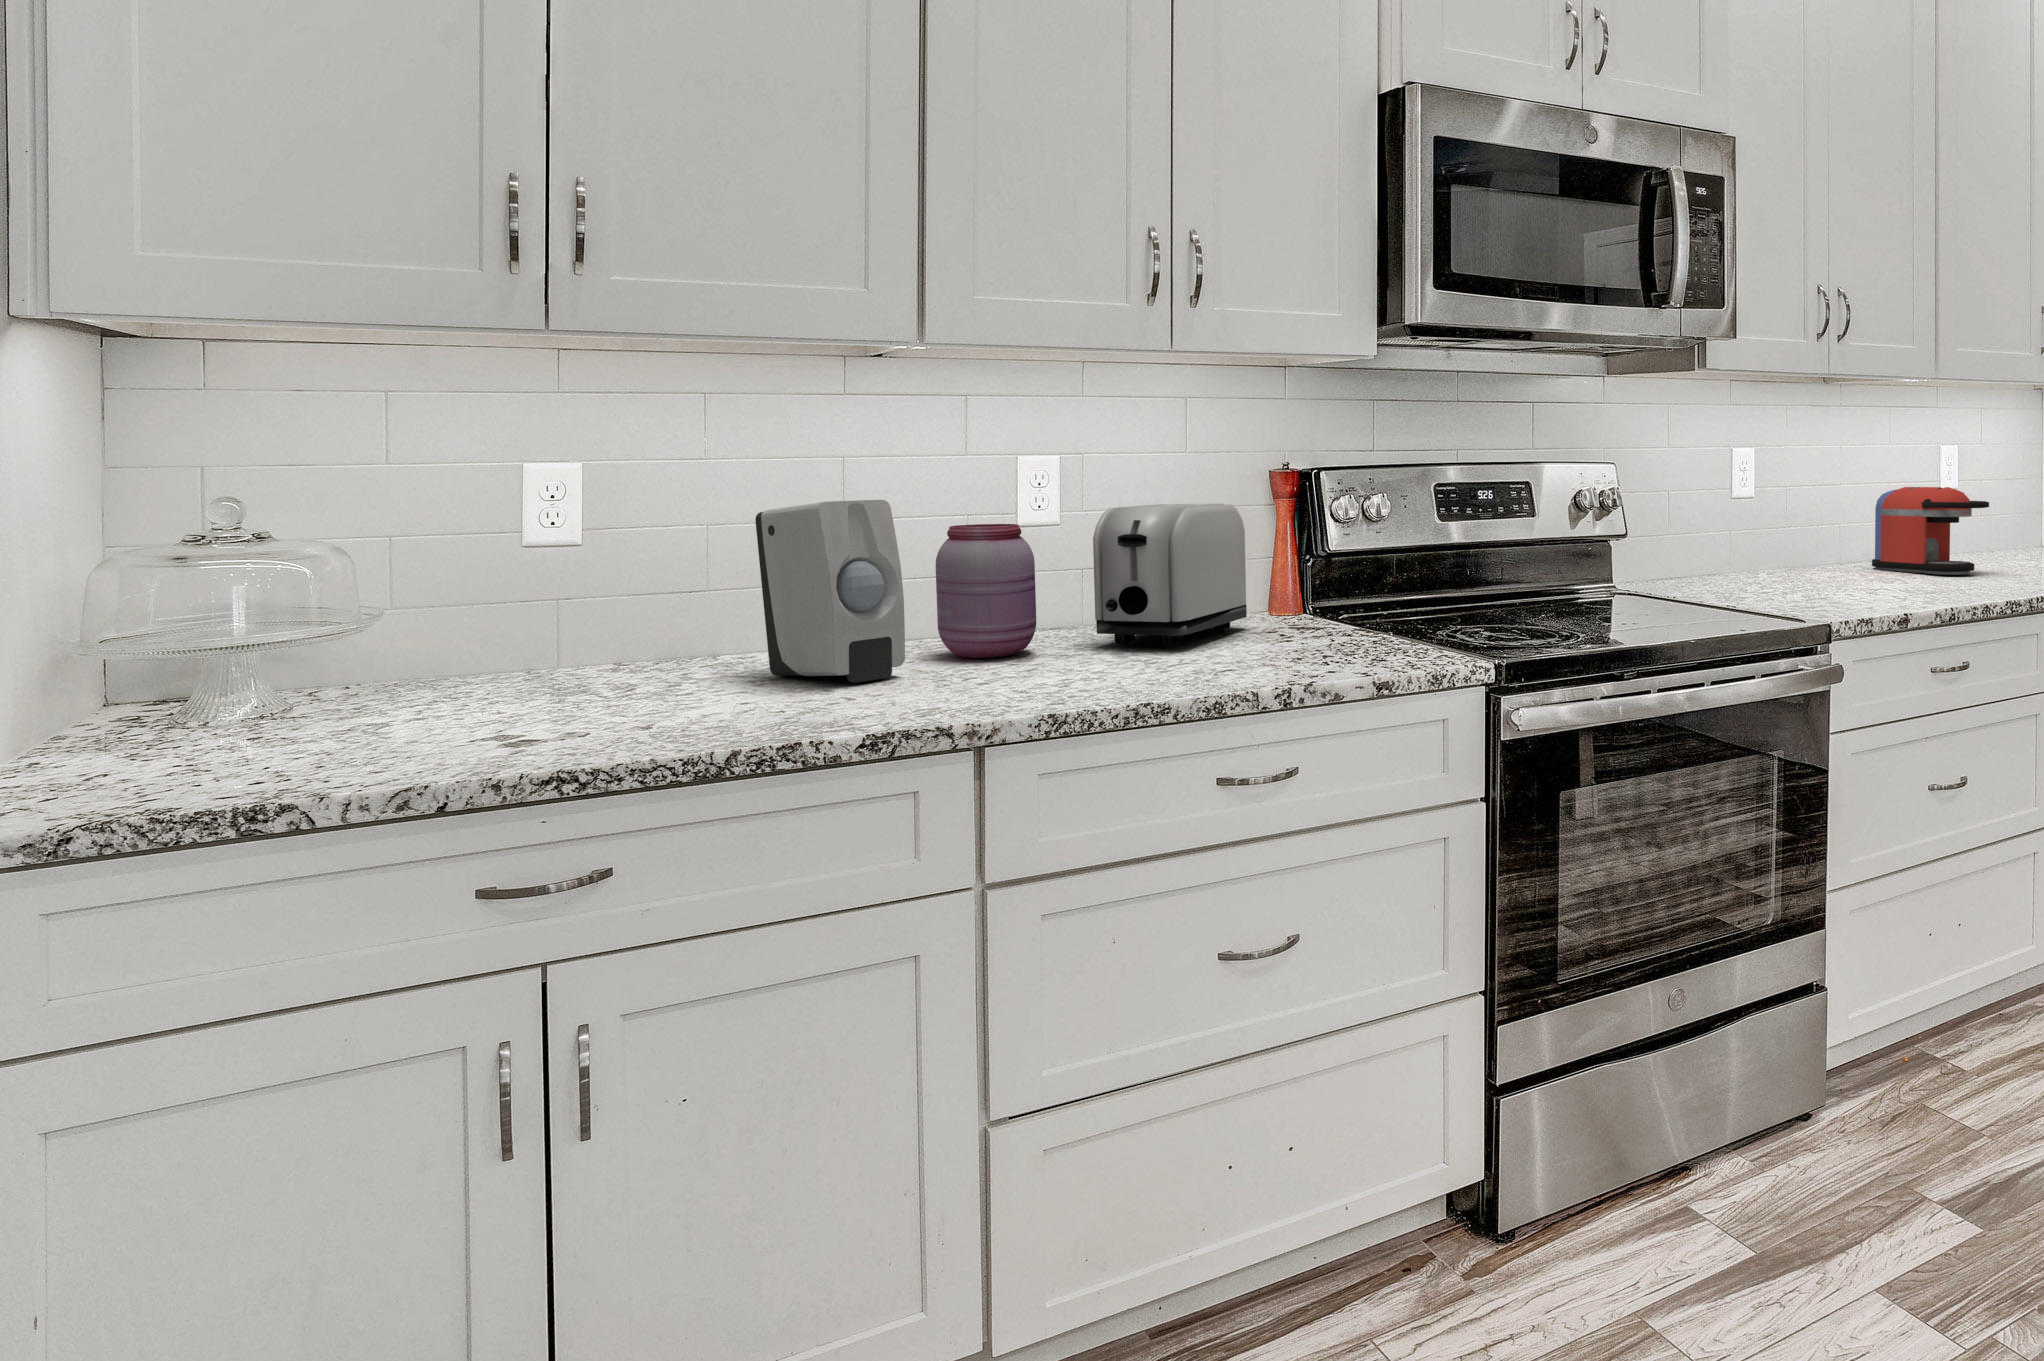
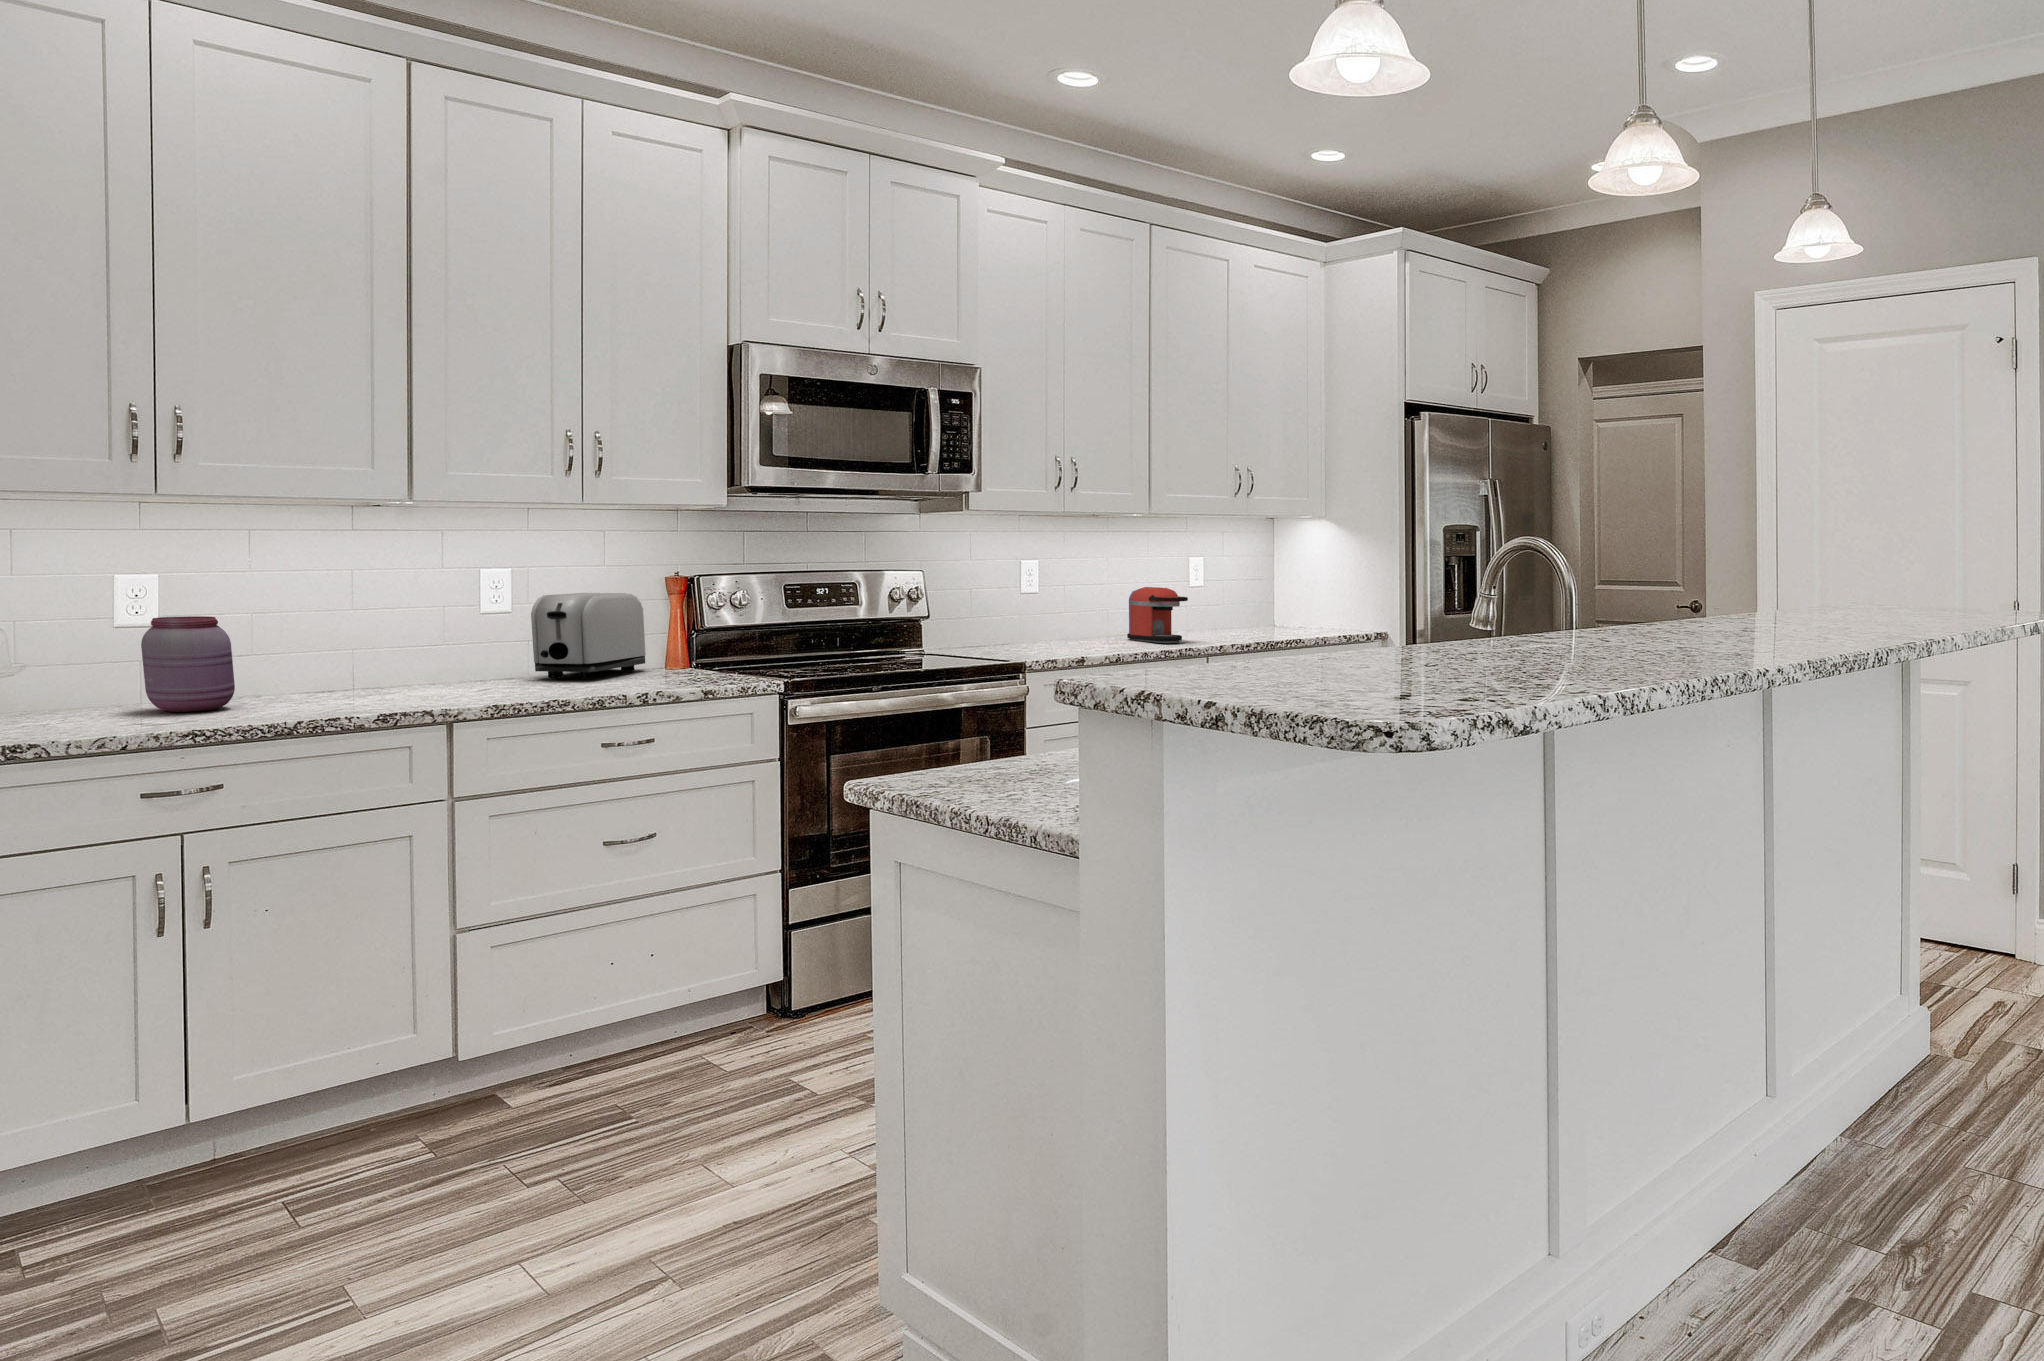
soap dispenser: present [755,500,905,682] -> none [295,589,400,695]
jar: present [936,524,1036,658] -> present [141,616,235,712]

